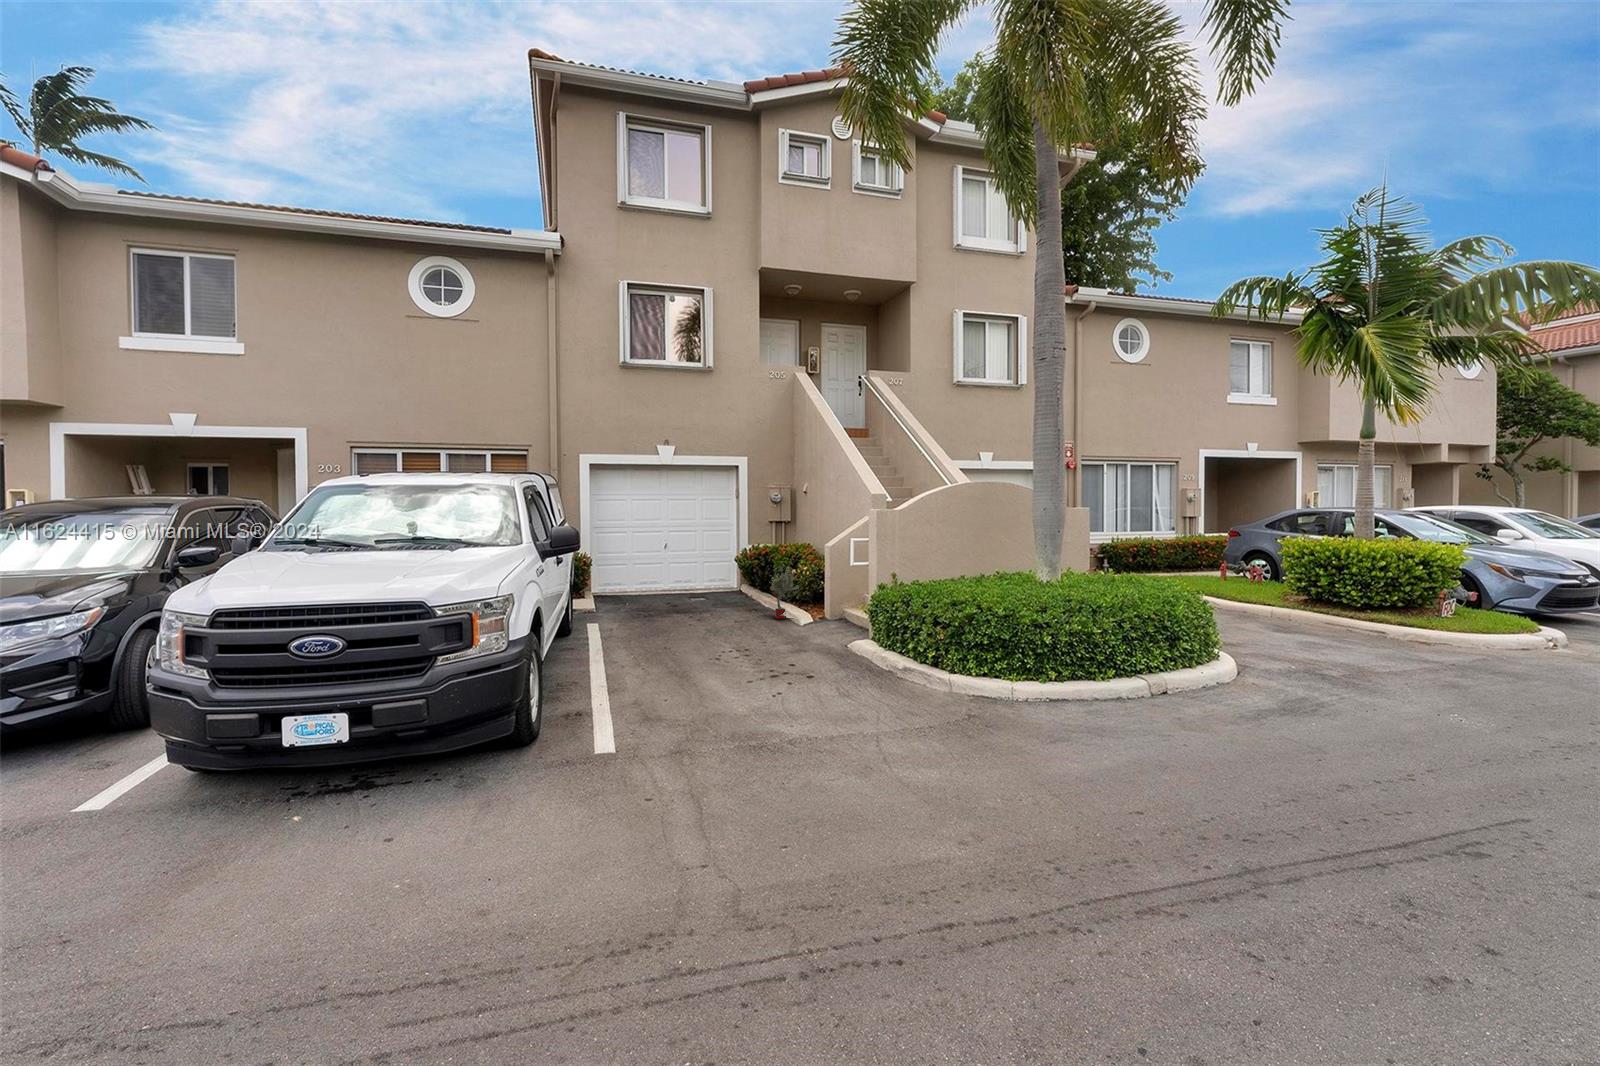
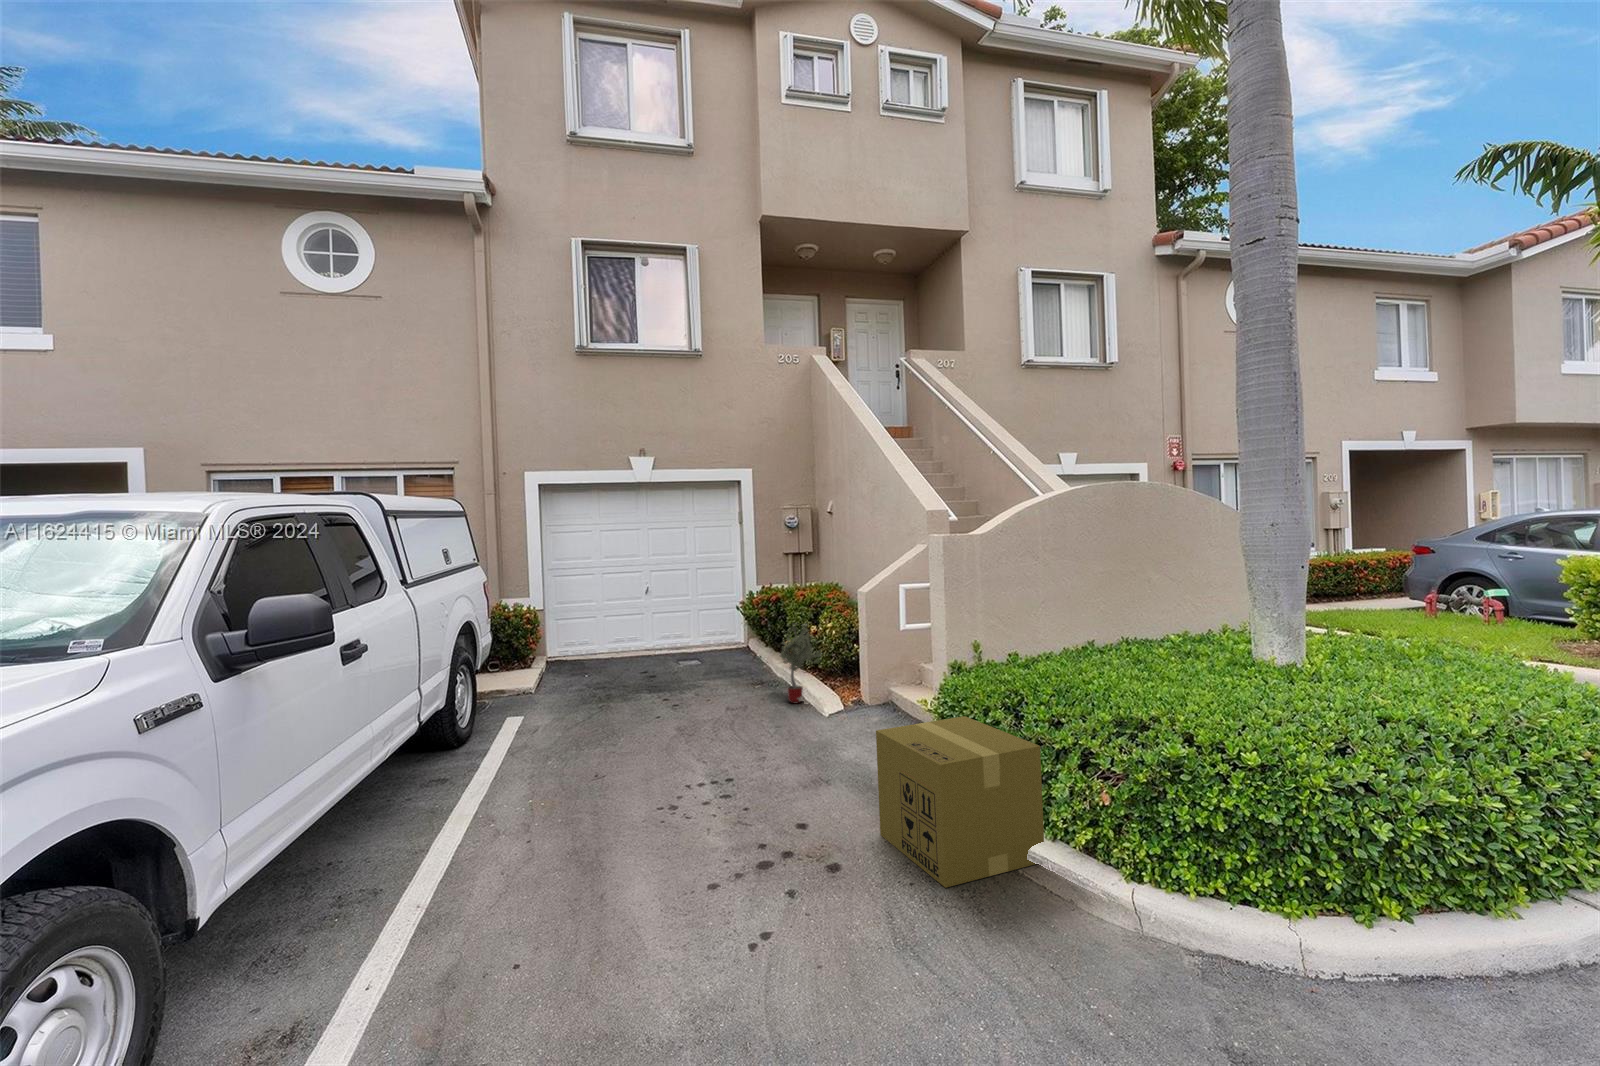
cardboard box: none [834,607,916,680] -> present [876,716,1044,888]

